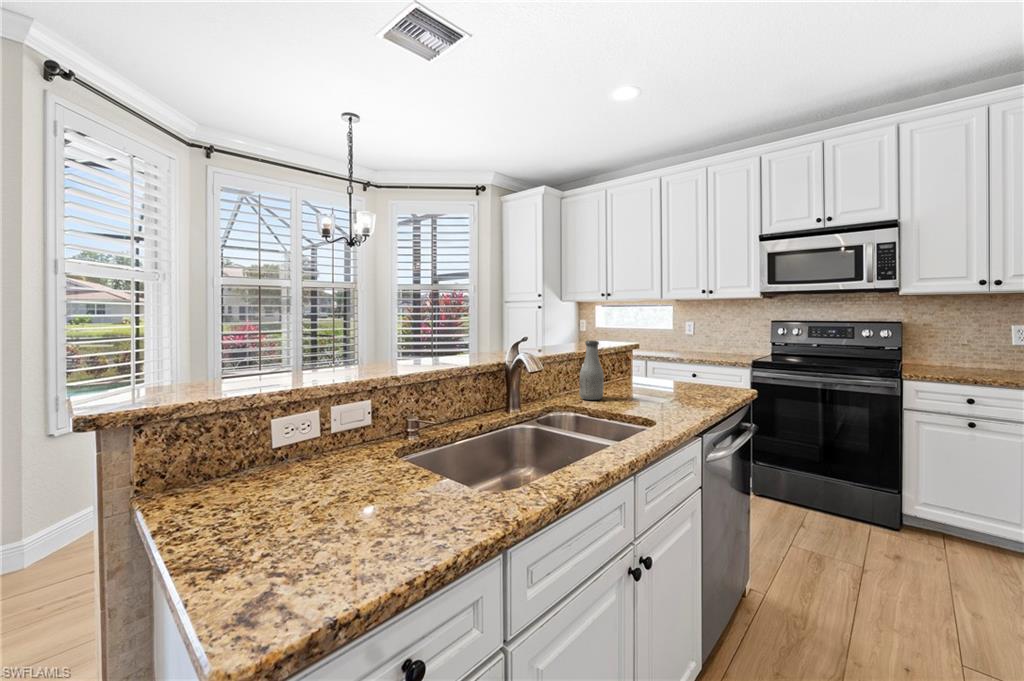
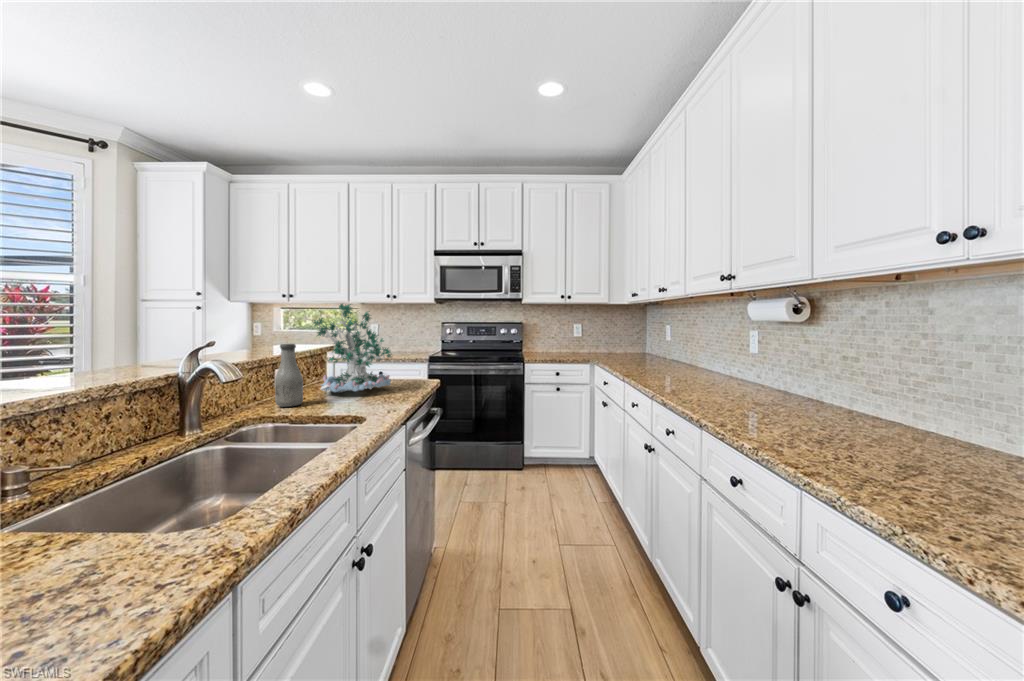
plant: none [616,300,698,393] -> present [313,304,391,393]

